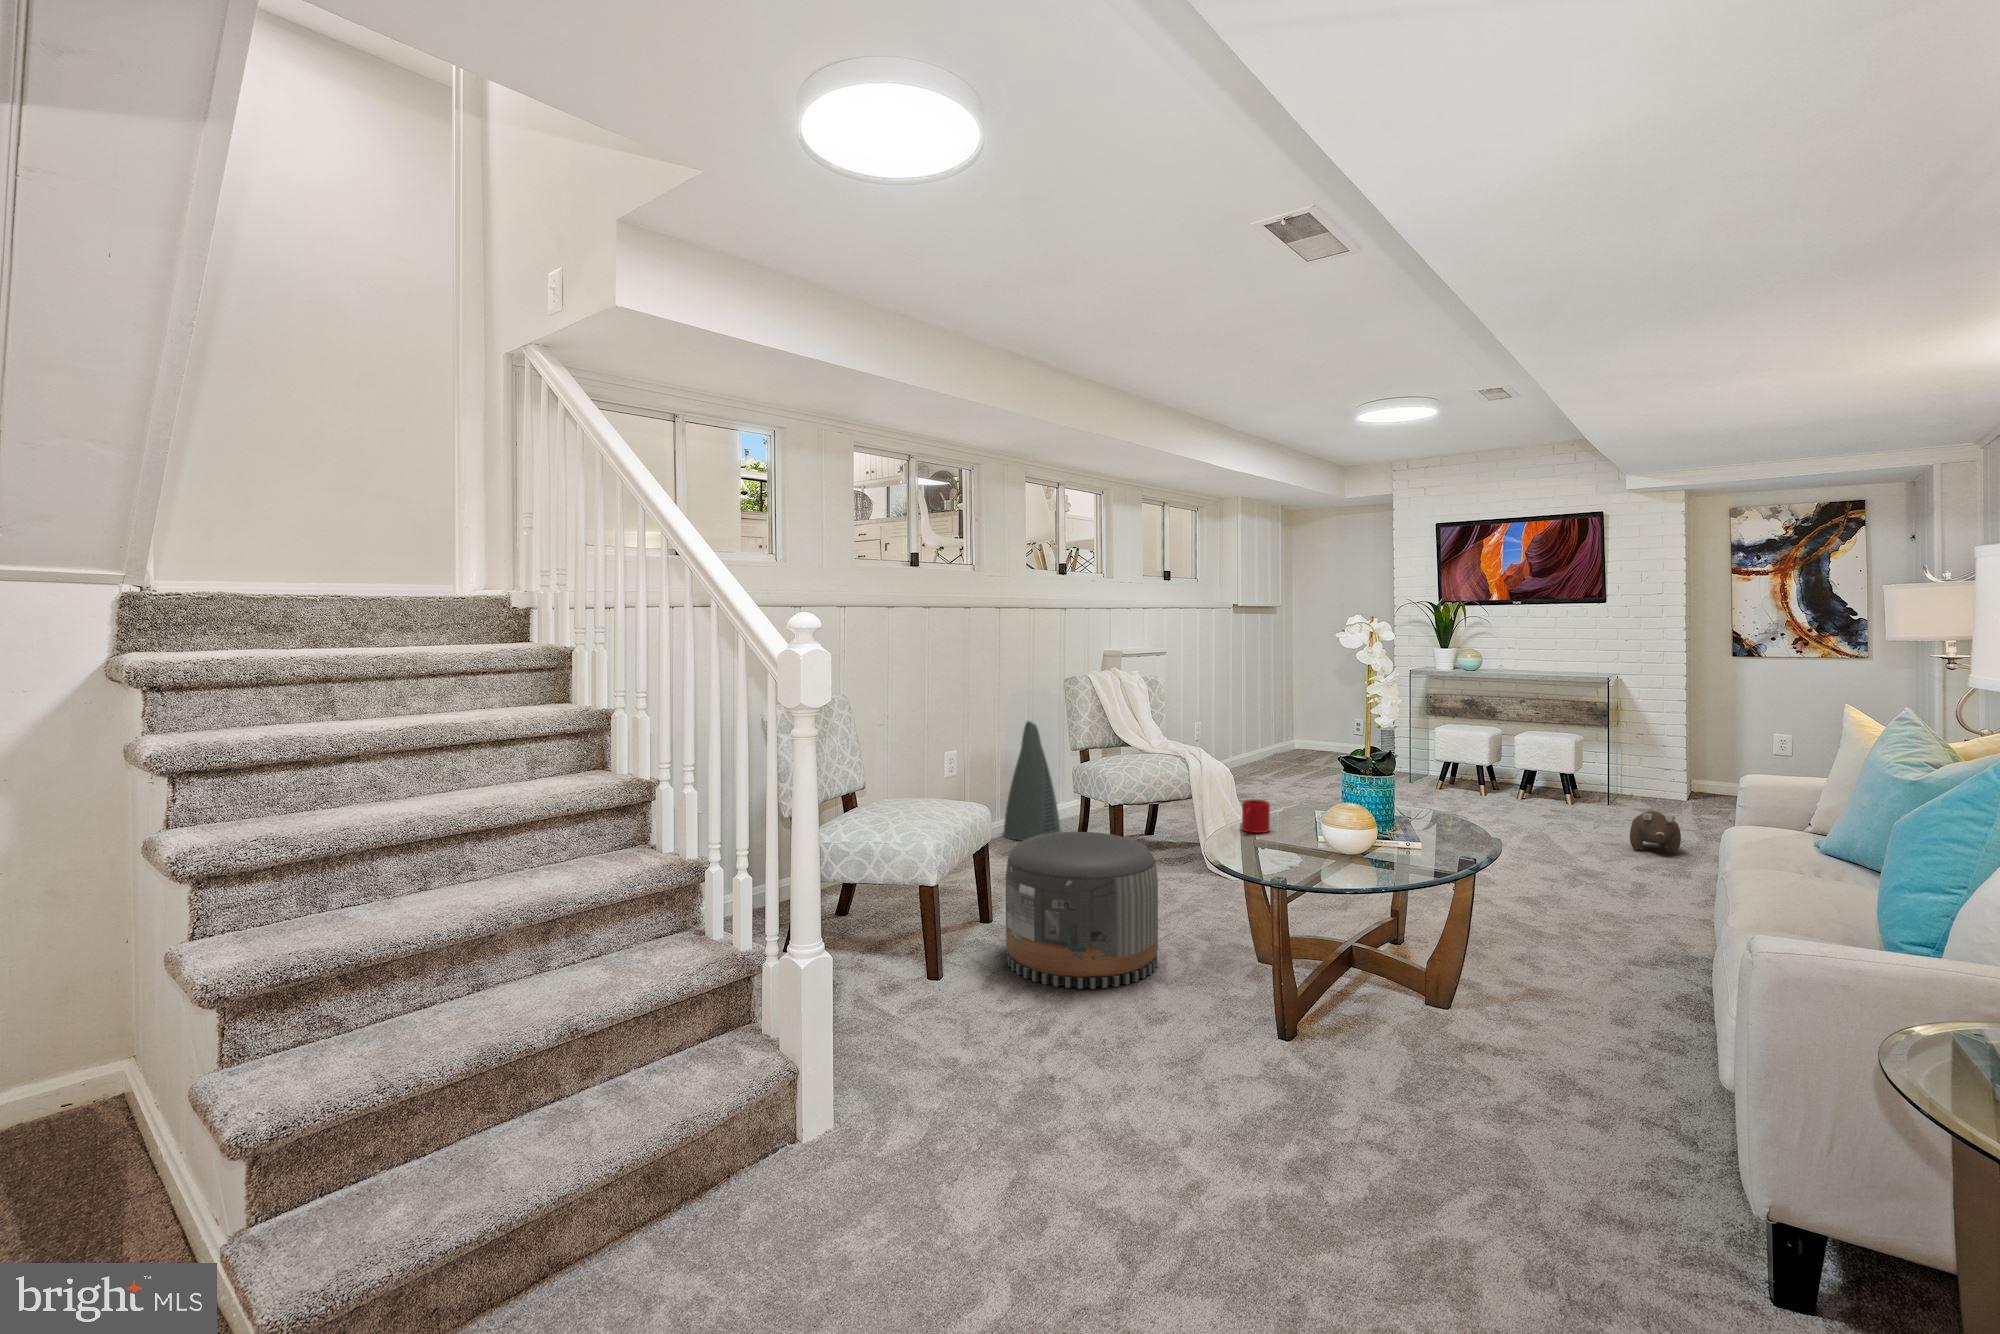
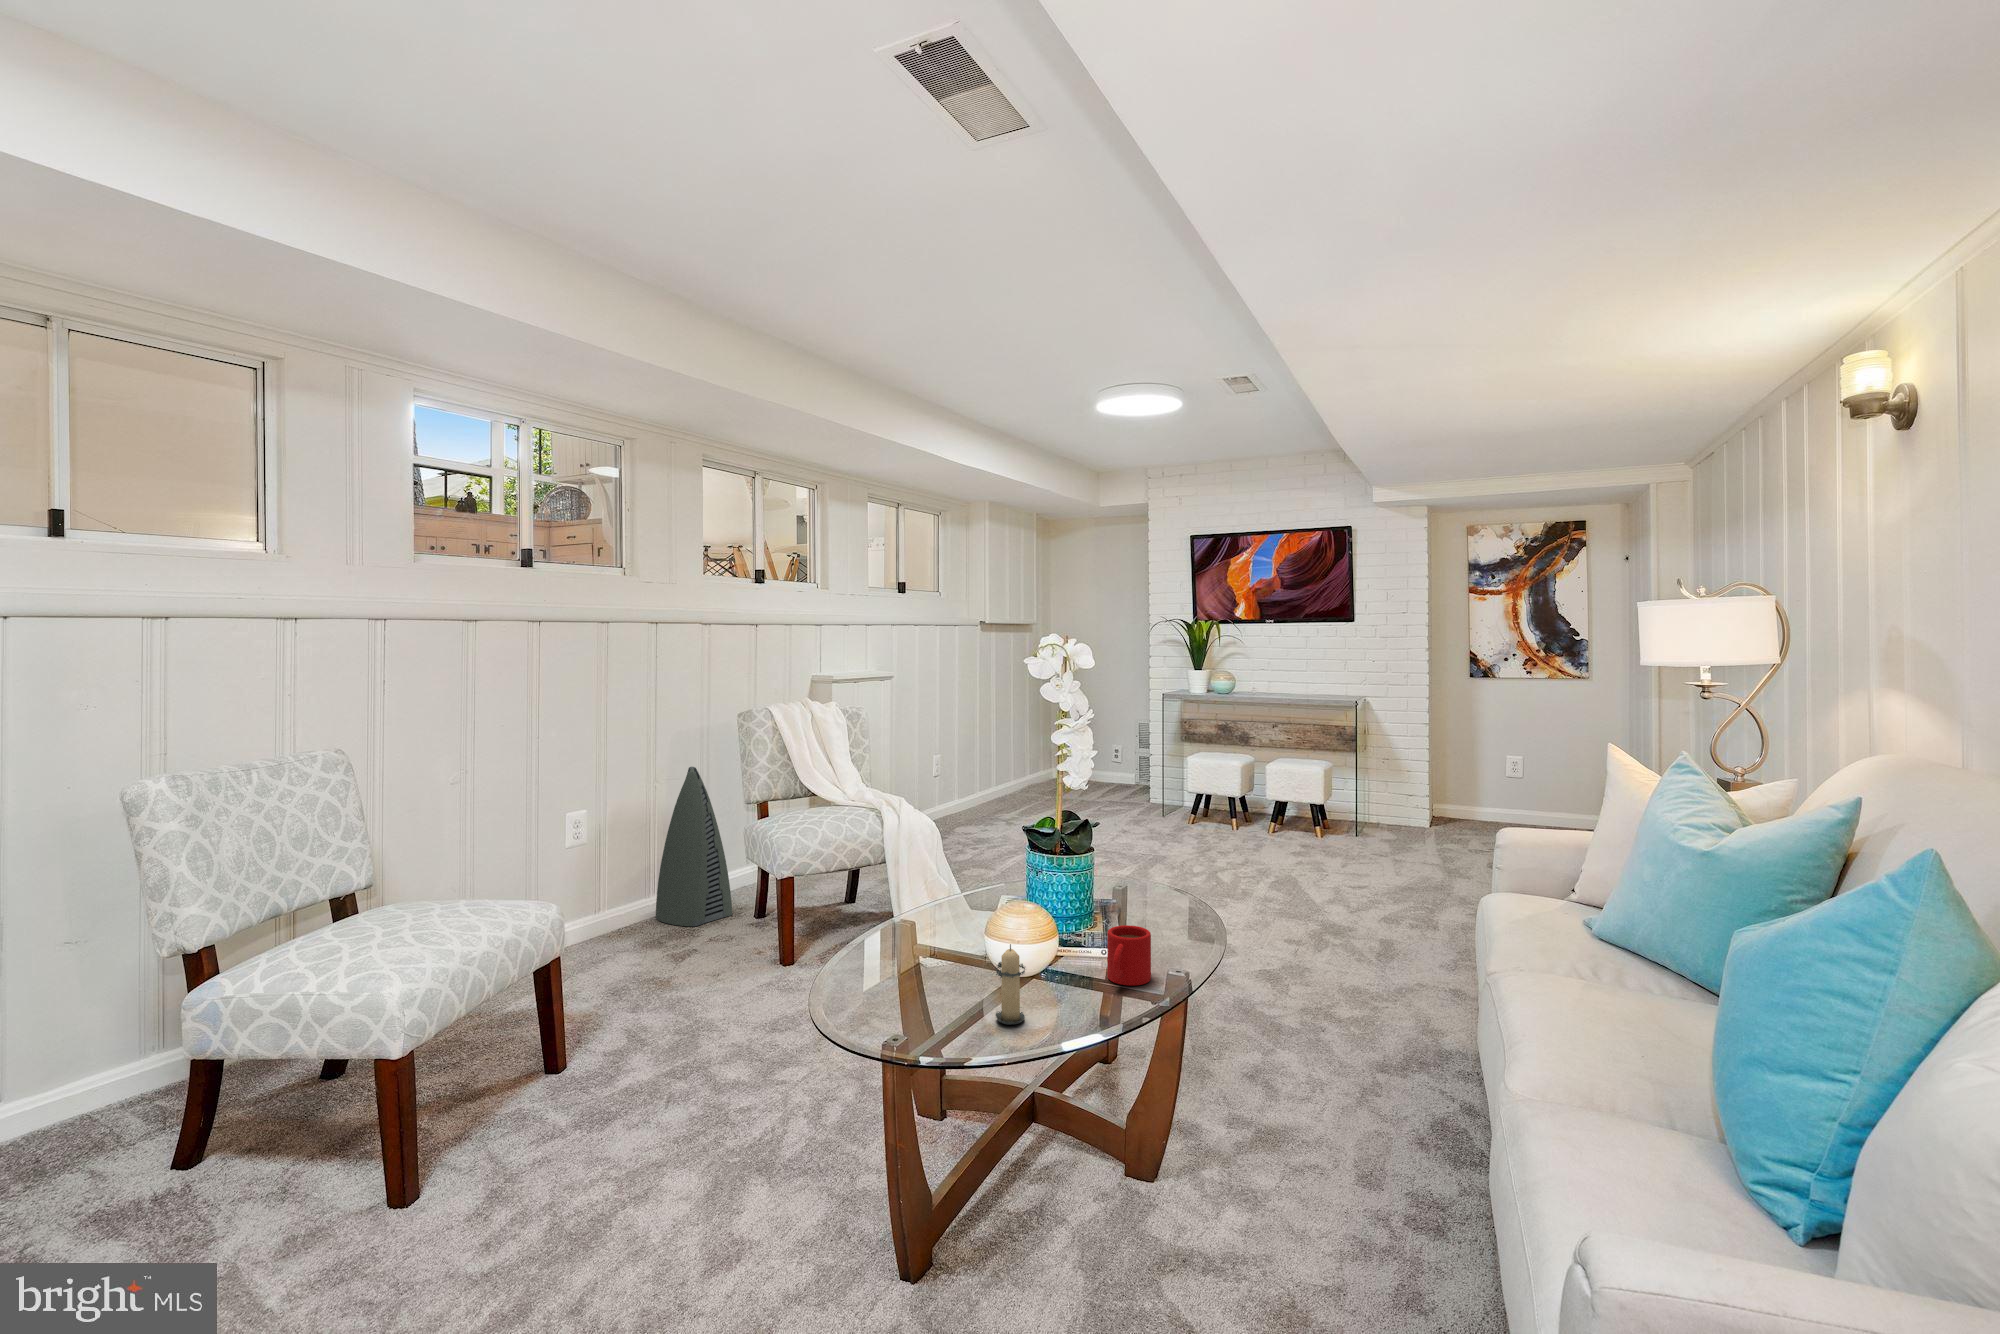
mug: present [1242,799,1270,833] -> present [1107,925,1151,985]
plush toy: present [1630,811,1681,853] -> none [1383,853,1434,901]
candle: none [1328,819,1355,871] -> present [996,944,1025,1025]
pouf: present [1006,832,1158,989] -> none [501,958,759,1247]

